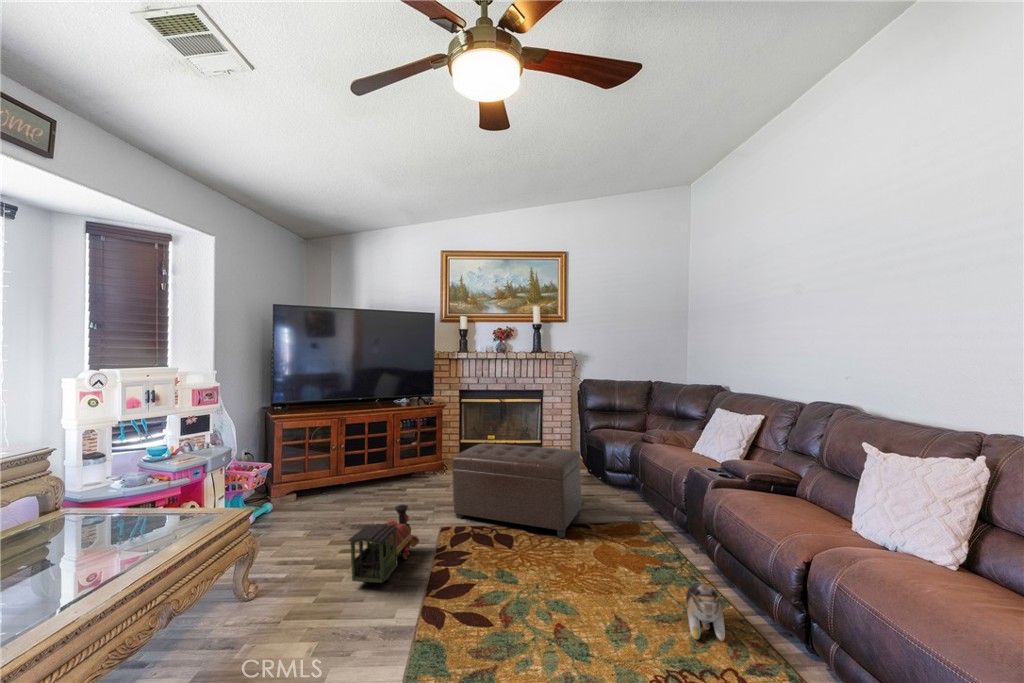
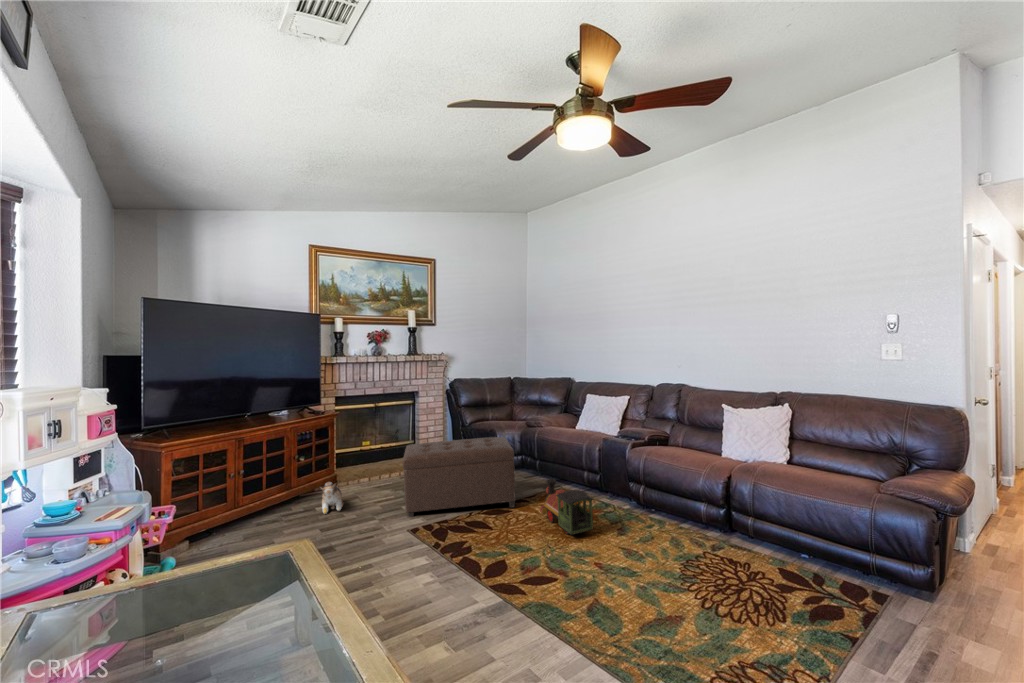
toy train: present [348,505,419,583] -> present [540,479,593,535]
plush toy: present [686,583,725,641] -> present [320,482,344,514]

